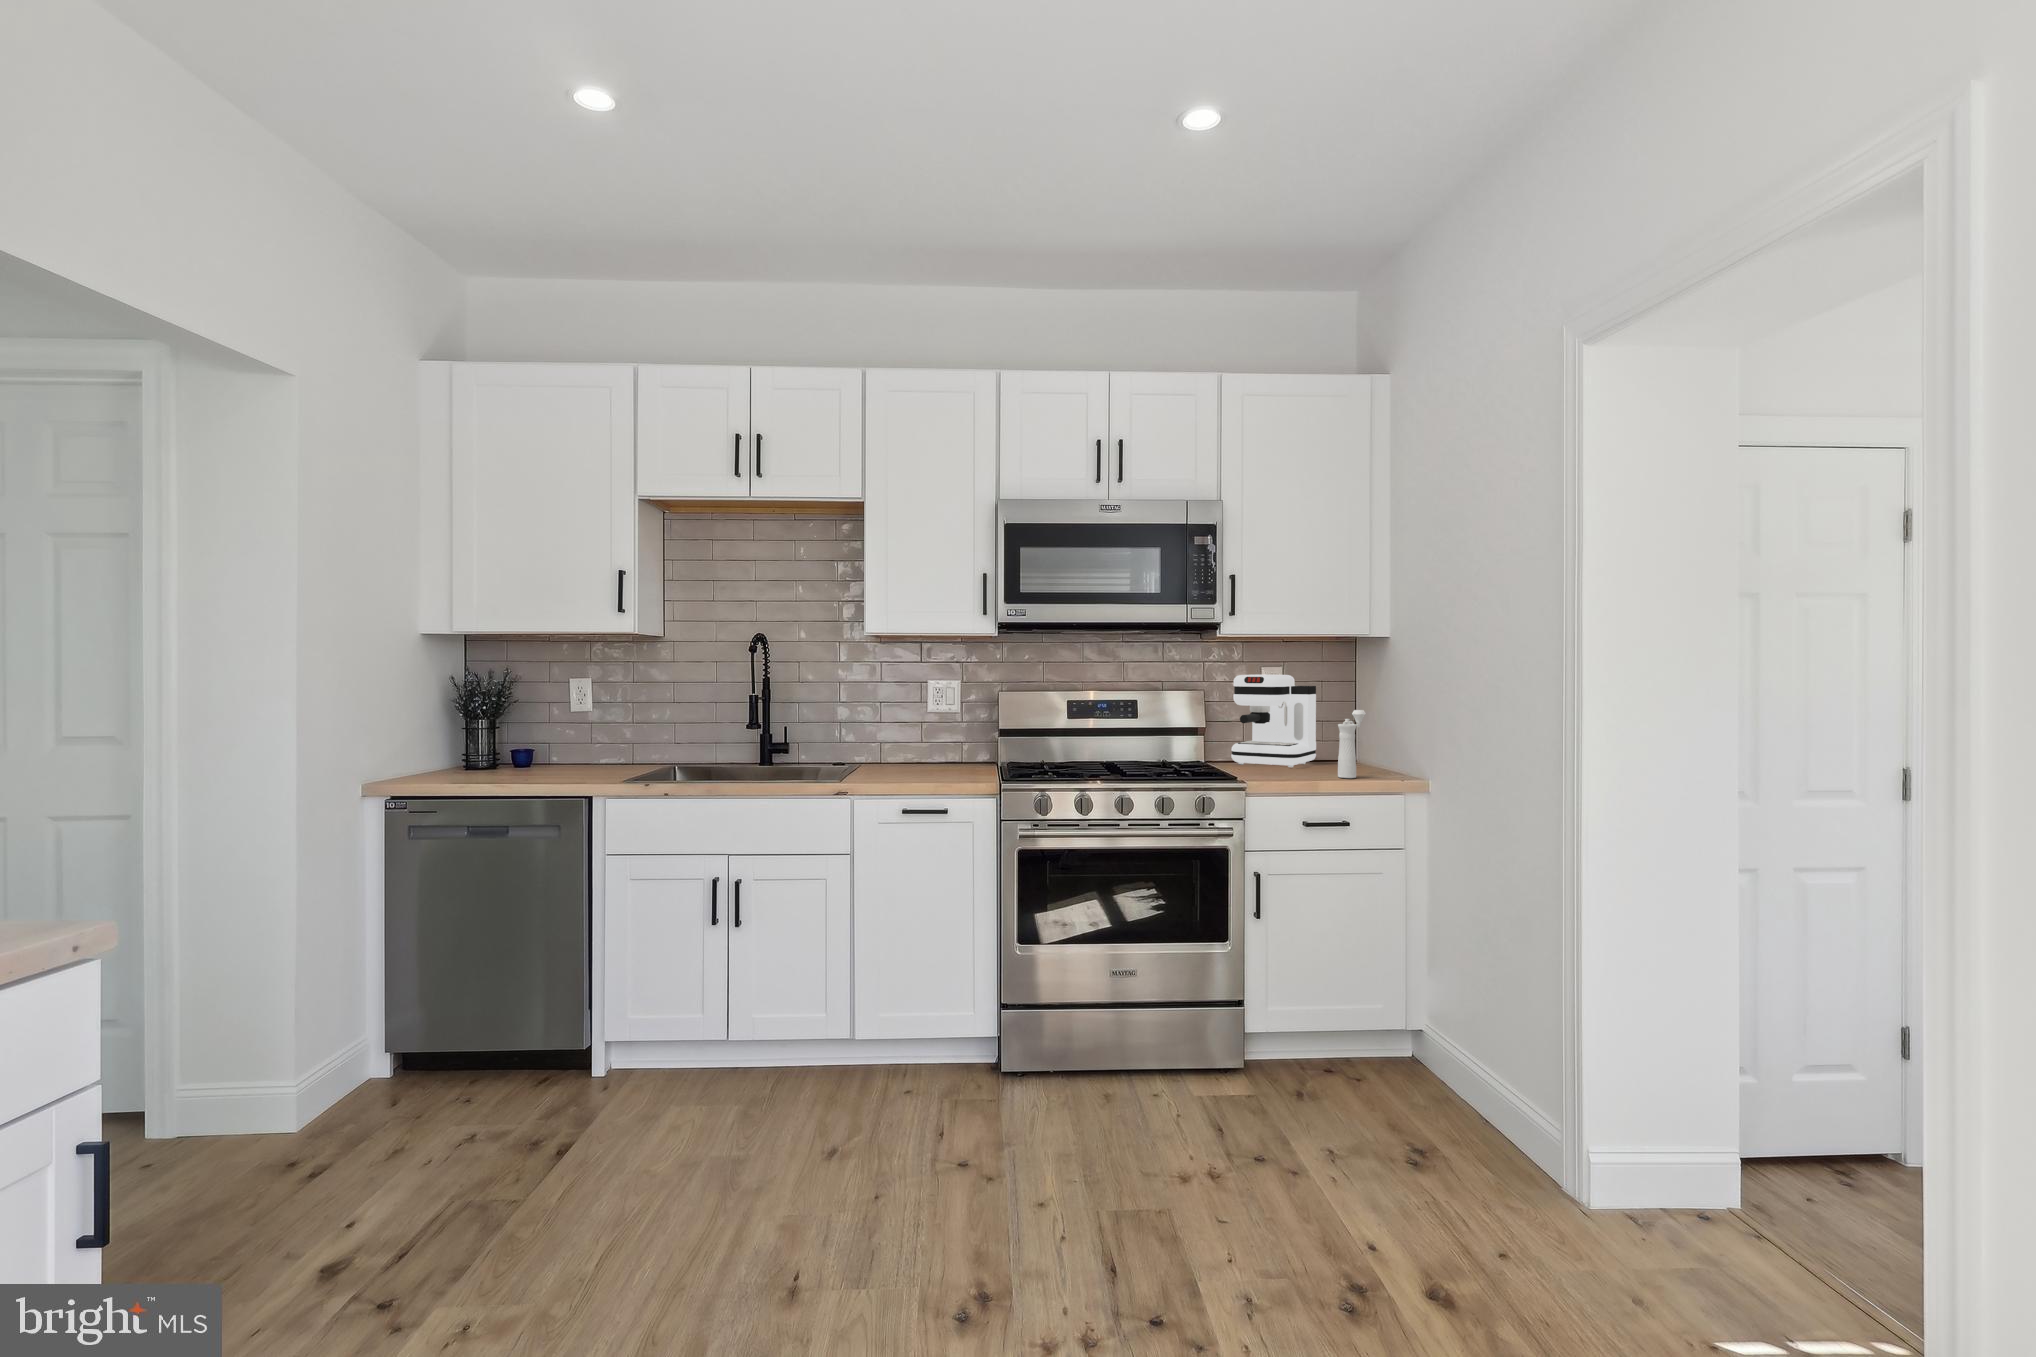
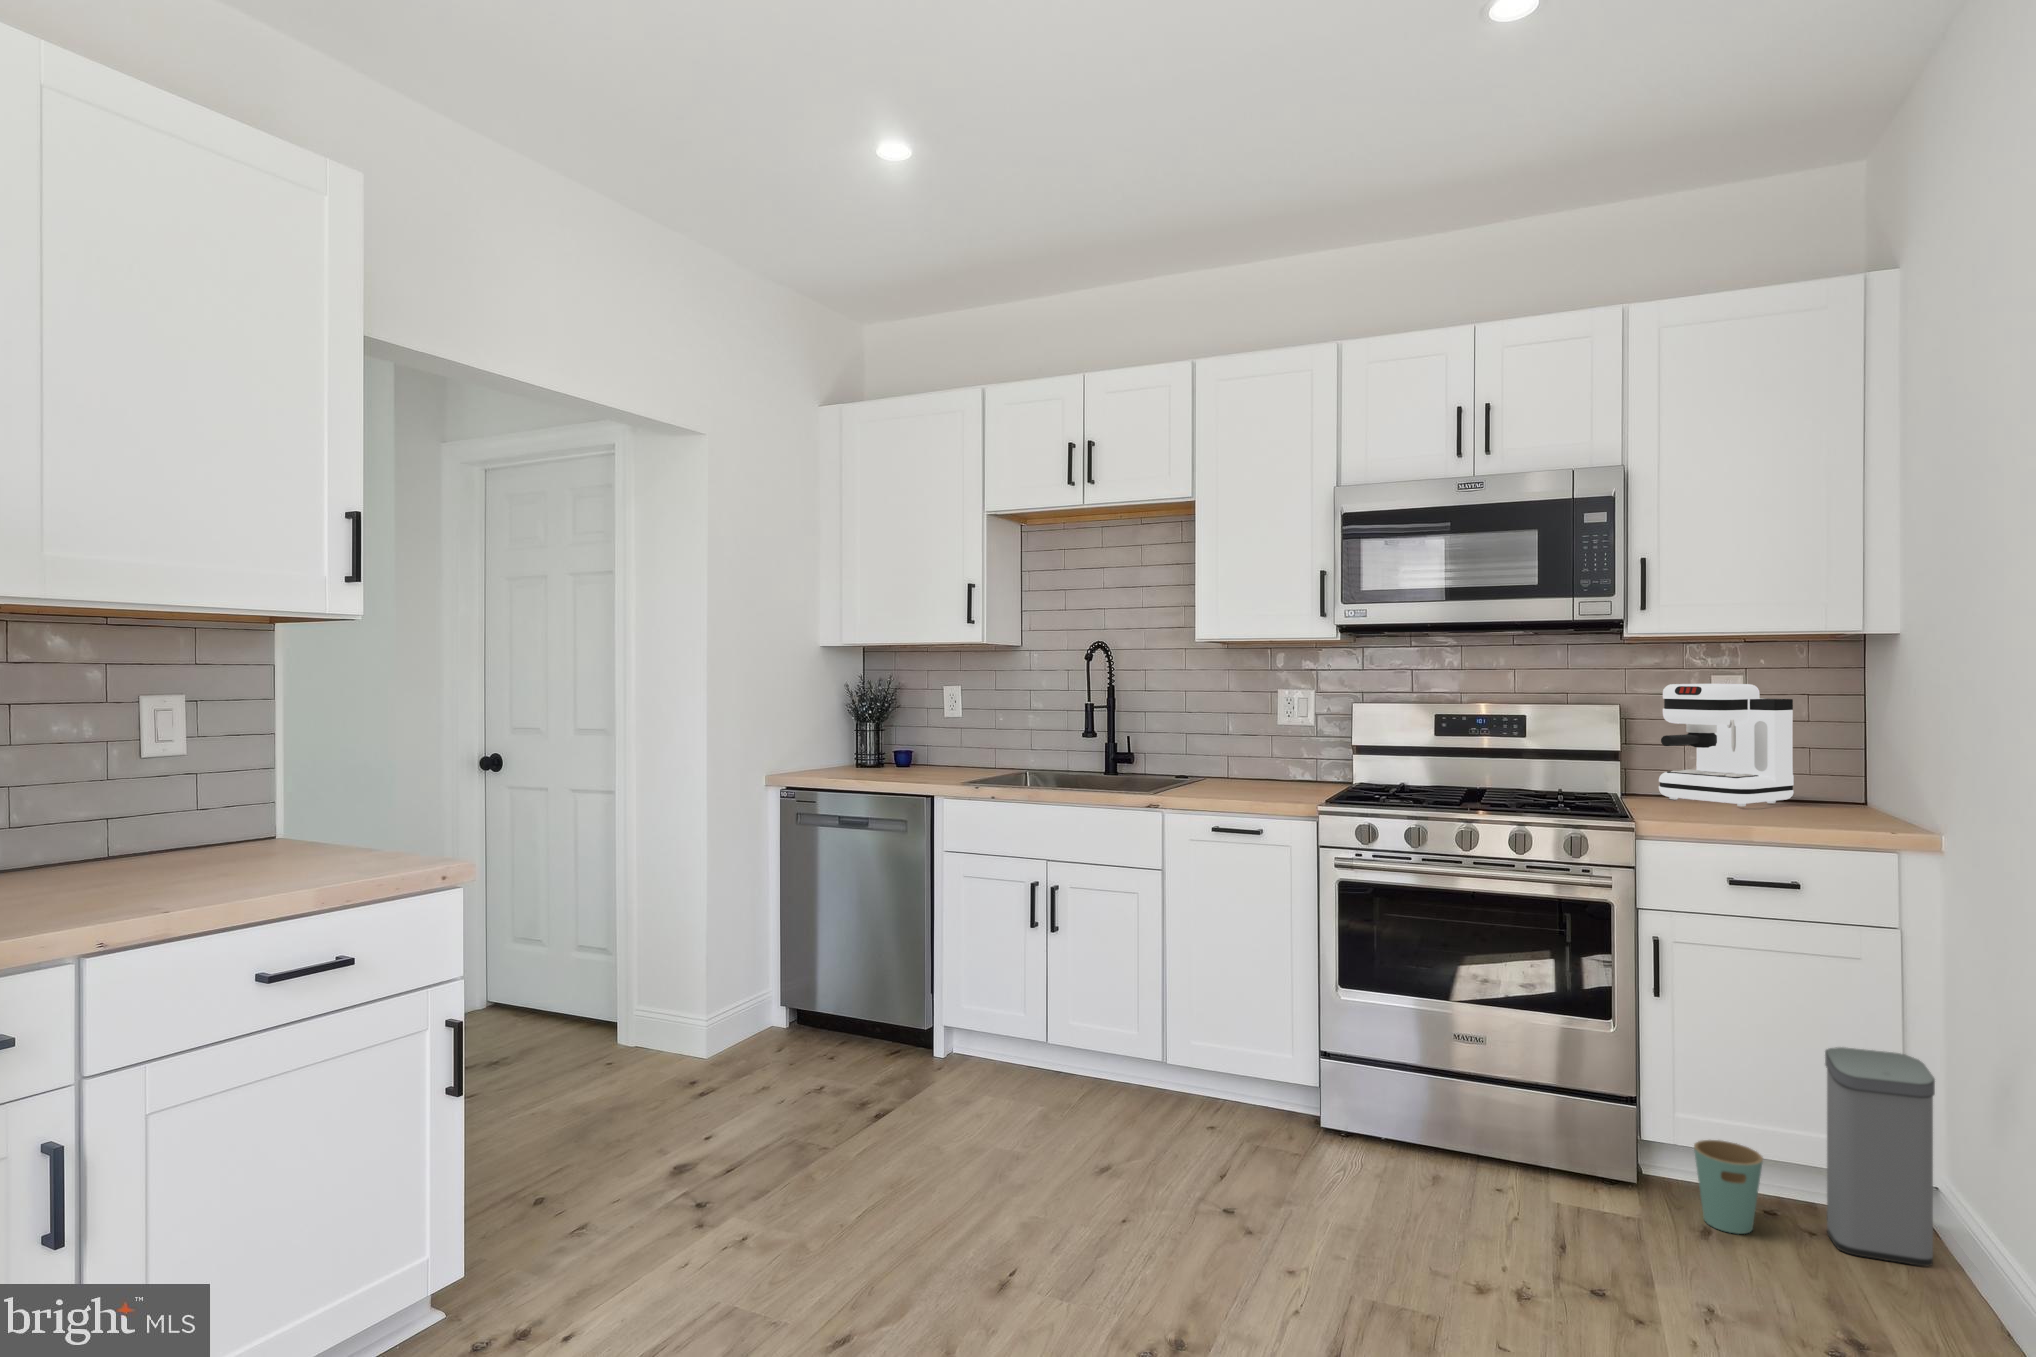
pepper mill: present [1338,710,1366,778] -> none [1795,732,1850,824]
trash can: none [1291,939,1438,1091] -> present [1694,1047,1935,1266]

